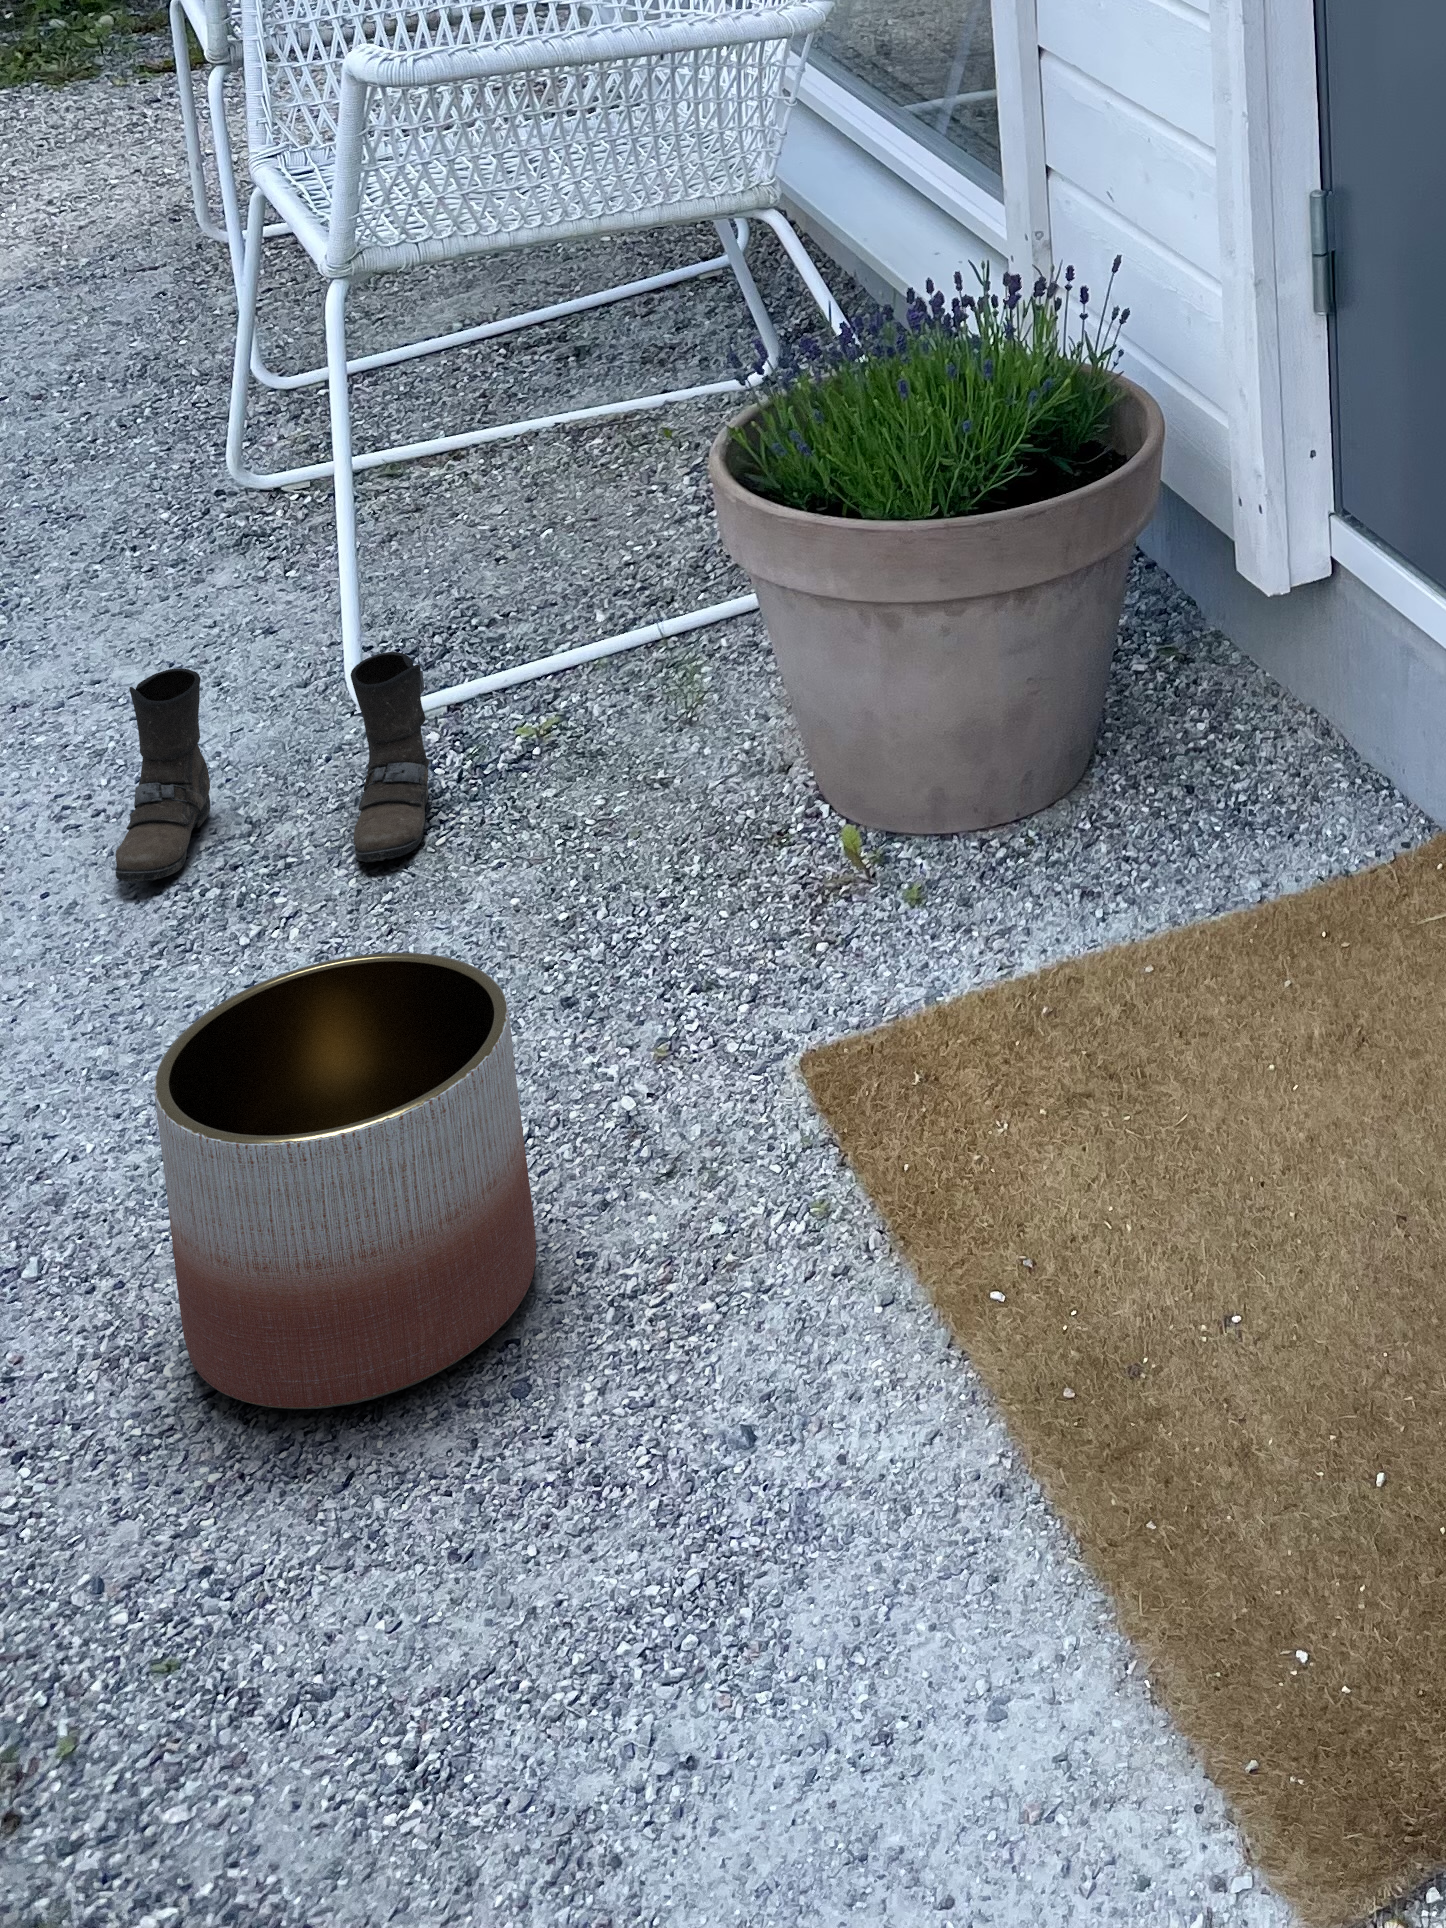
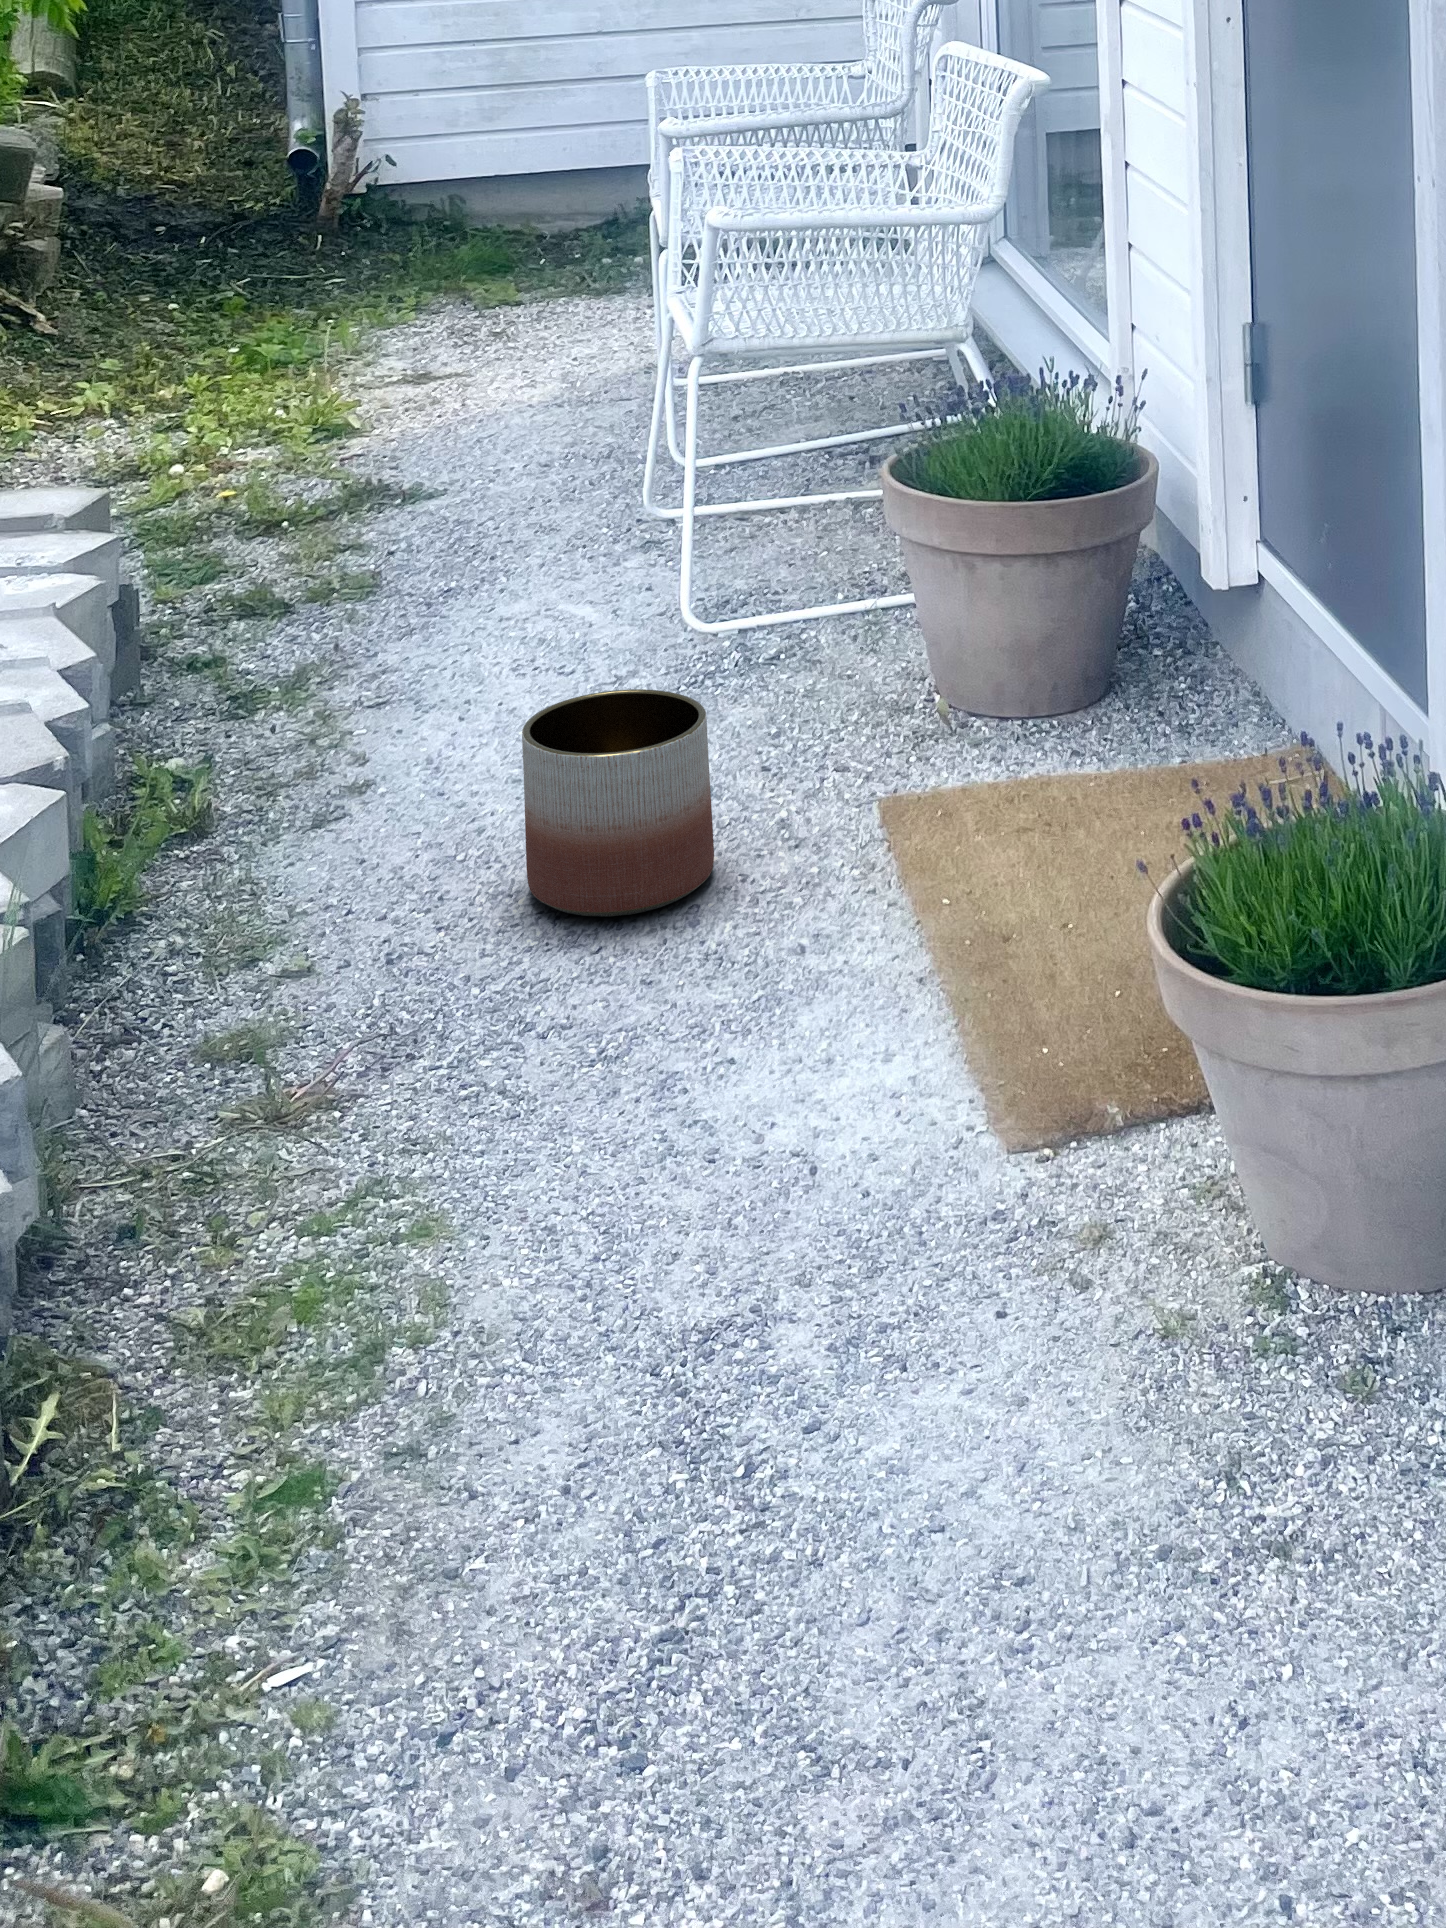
boots: present [116,652,430,882] -> none [537,572,718,693]

